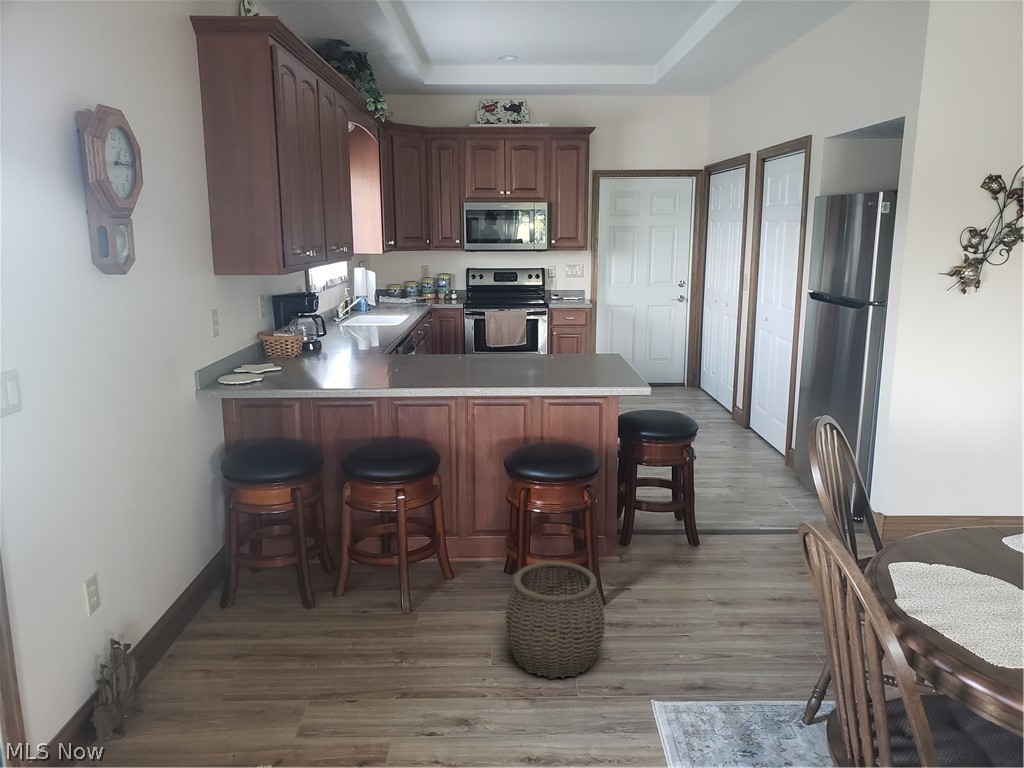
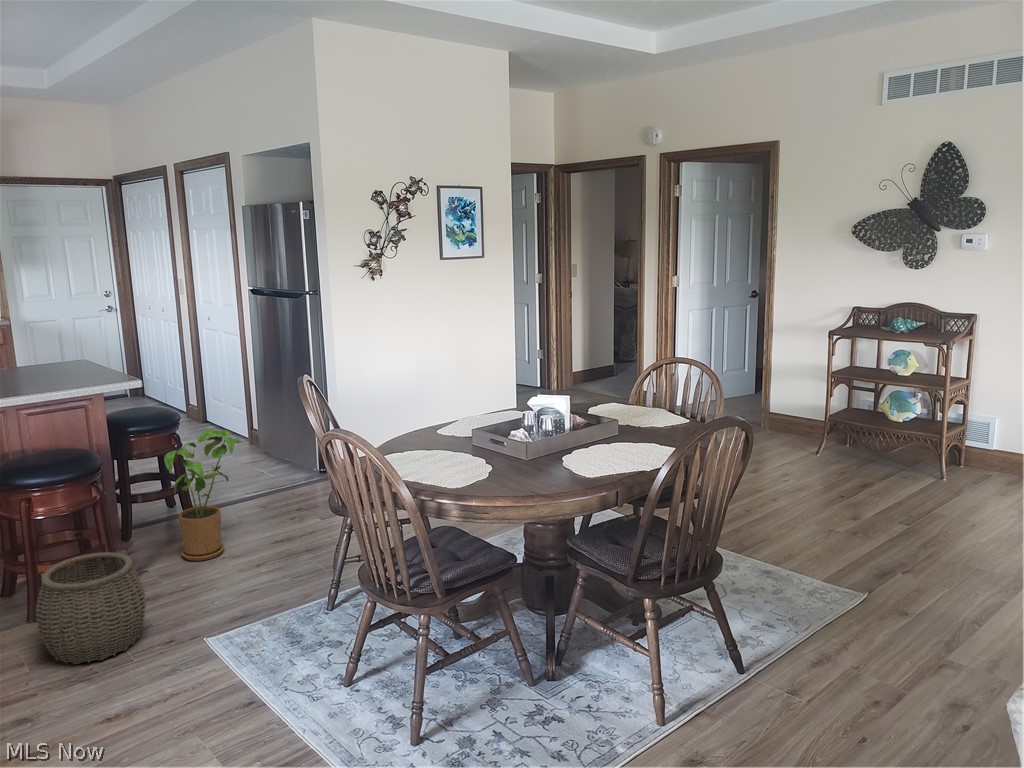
house plant: none [666,452,754,594] -> present [164,428,244,561]

